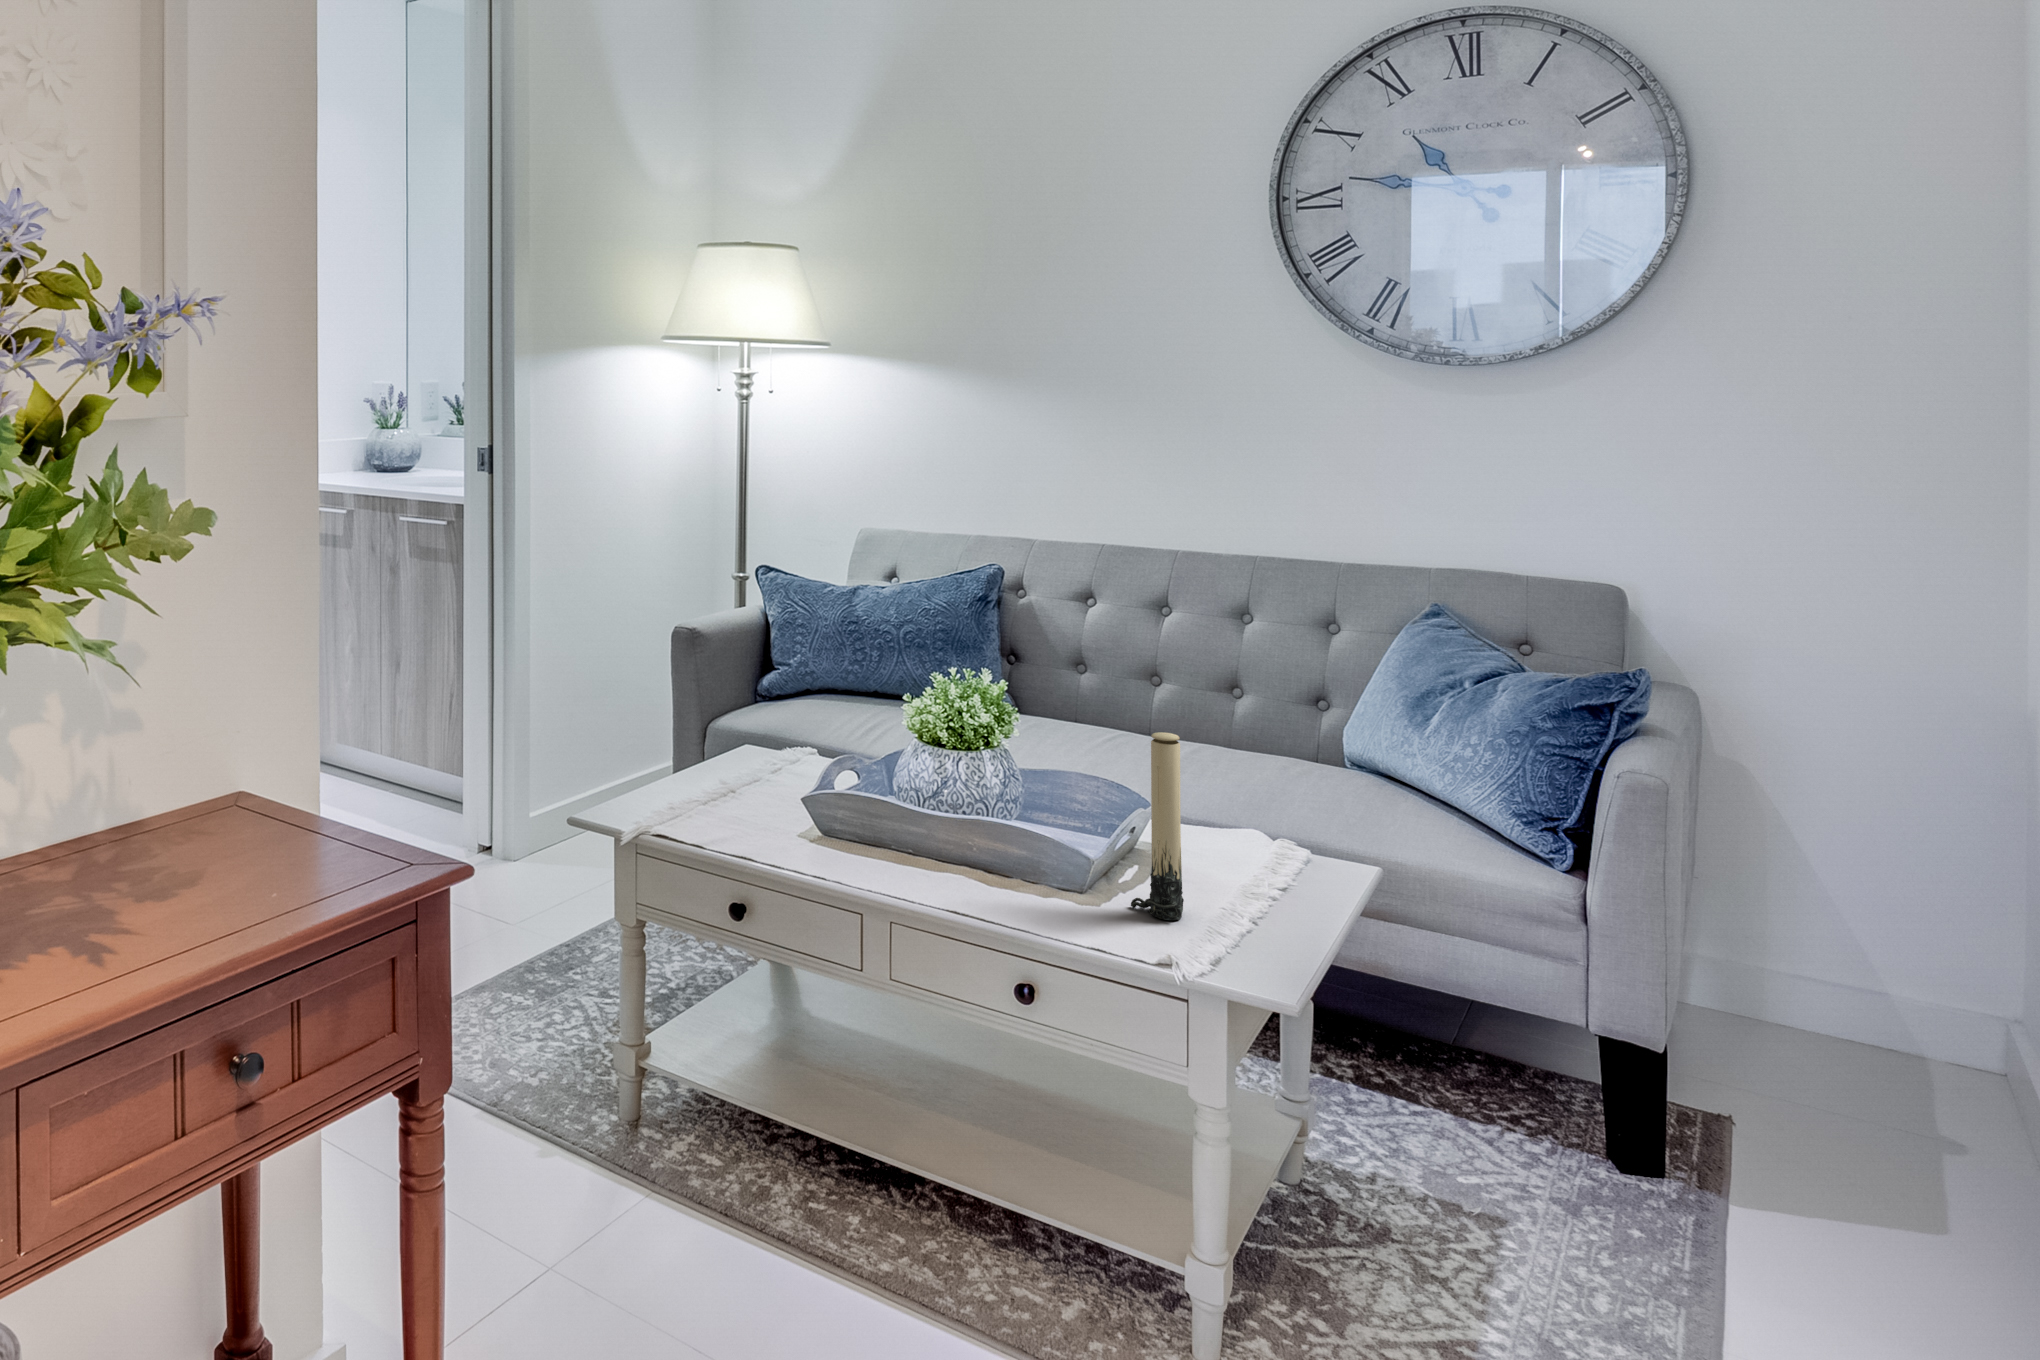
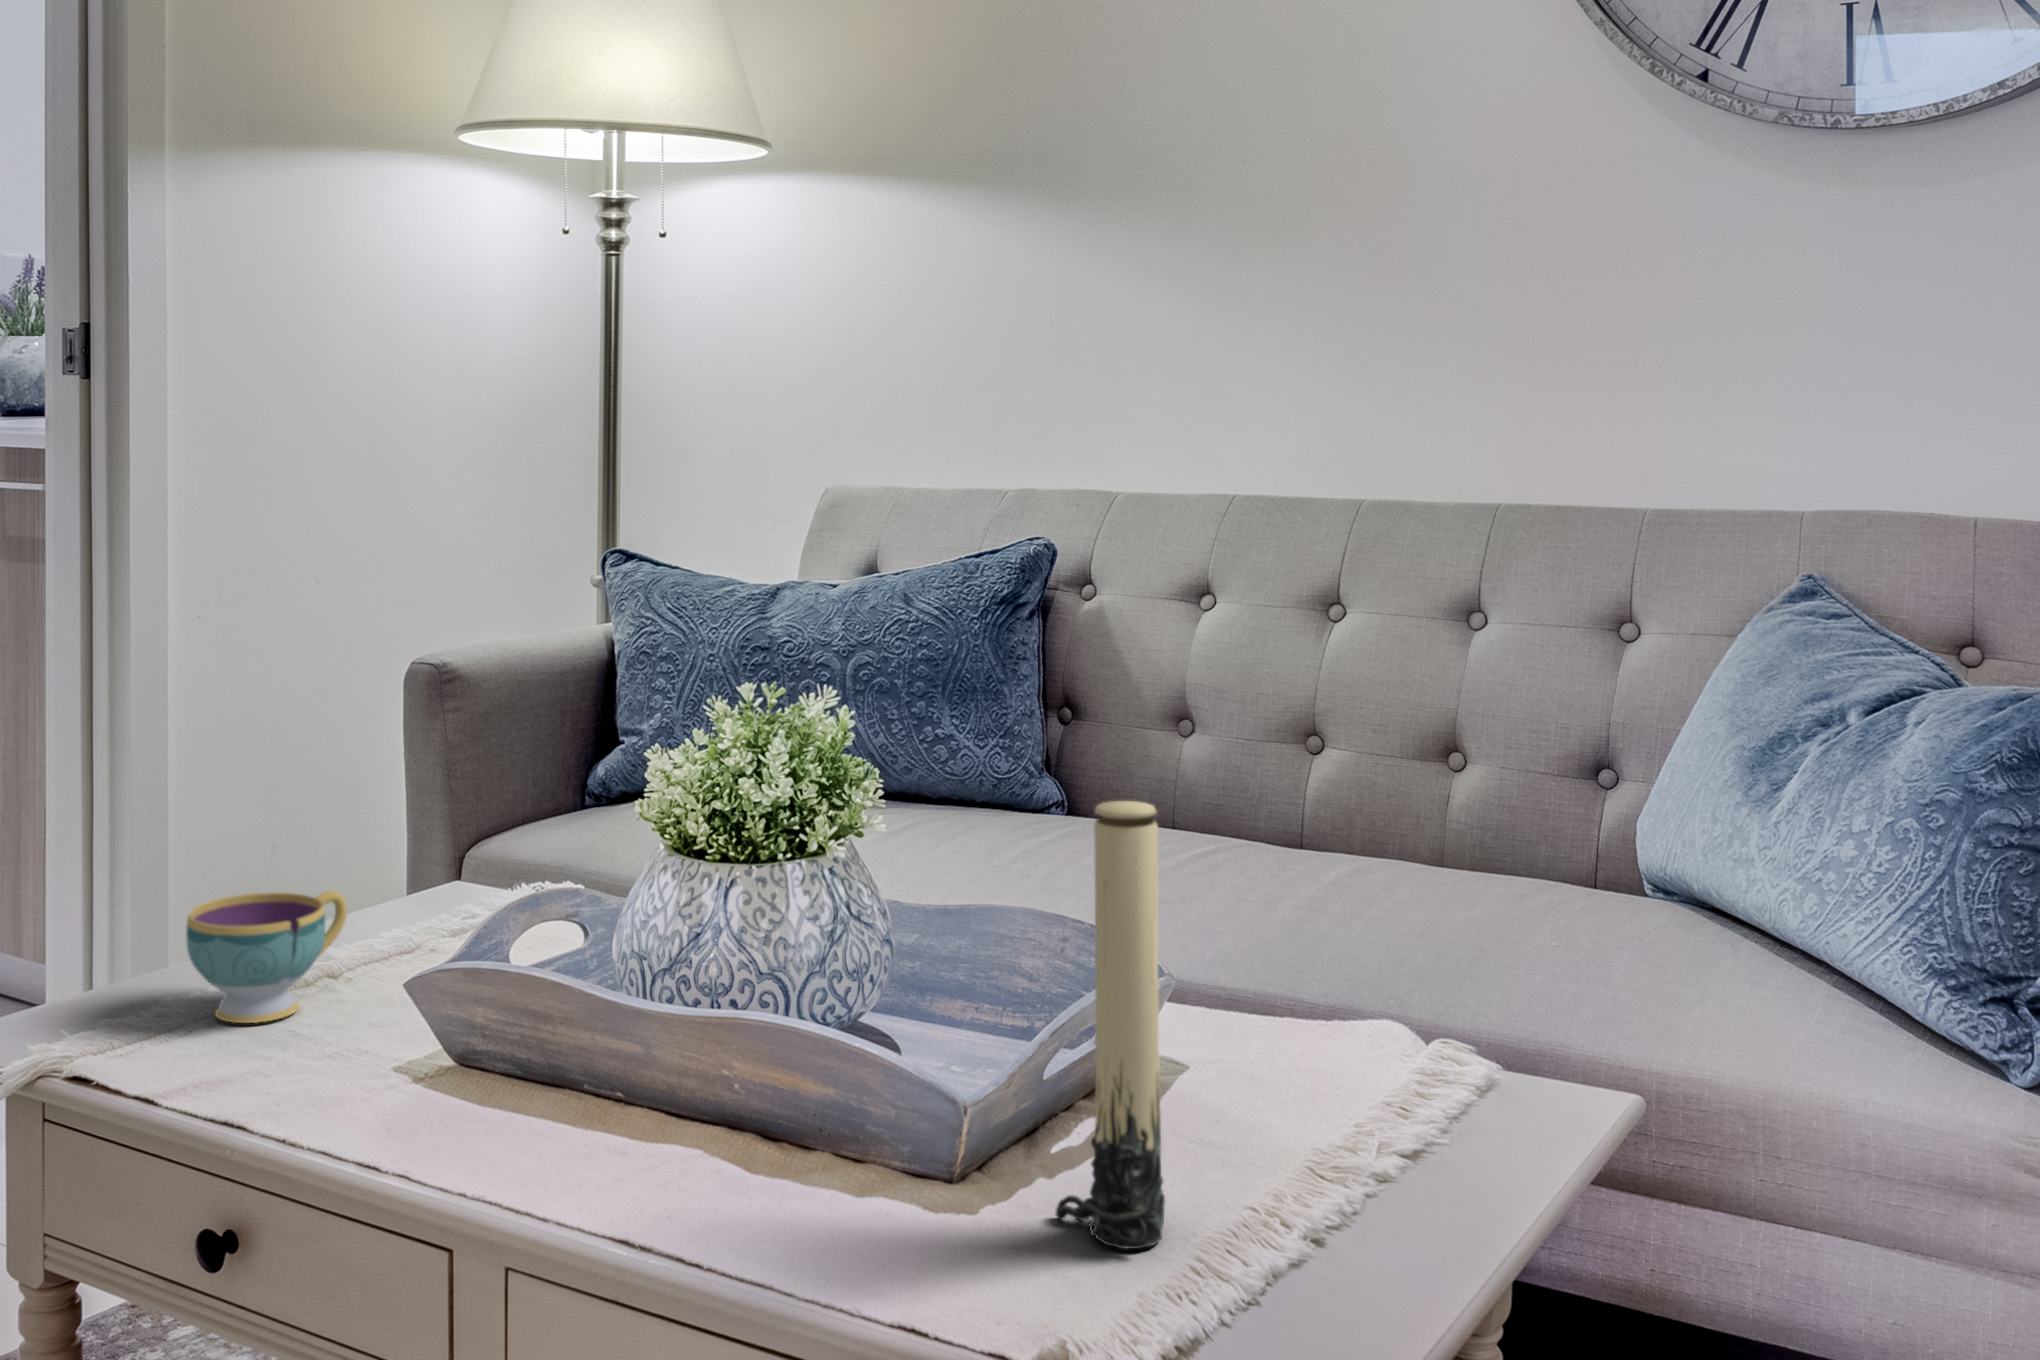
teacup: none [682,753,745,812] -> present [186,890,347,1023]

